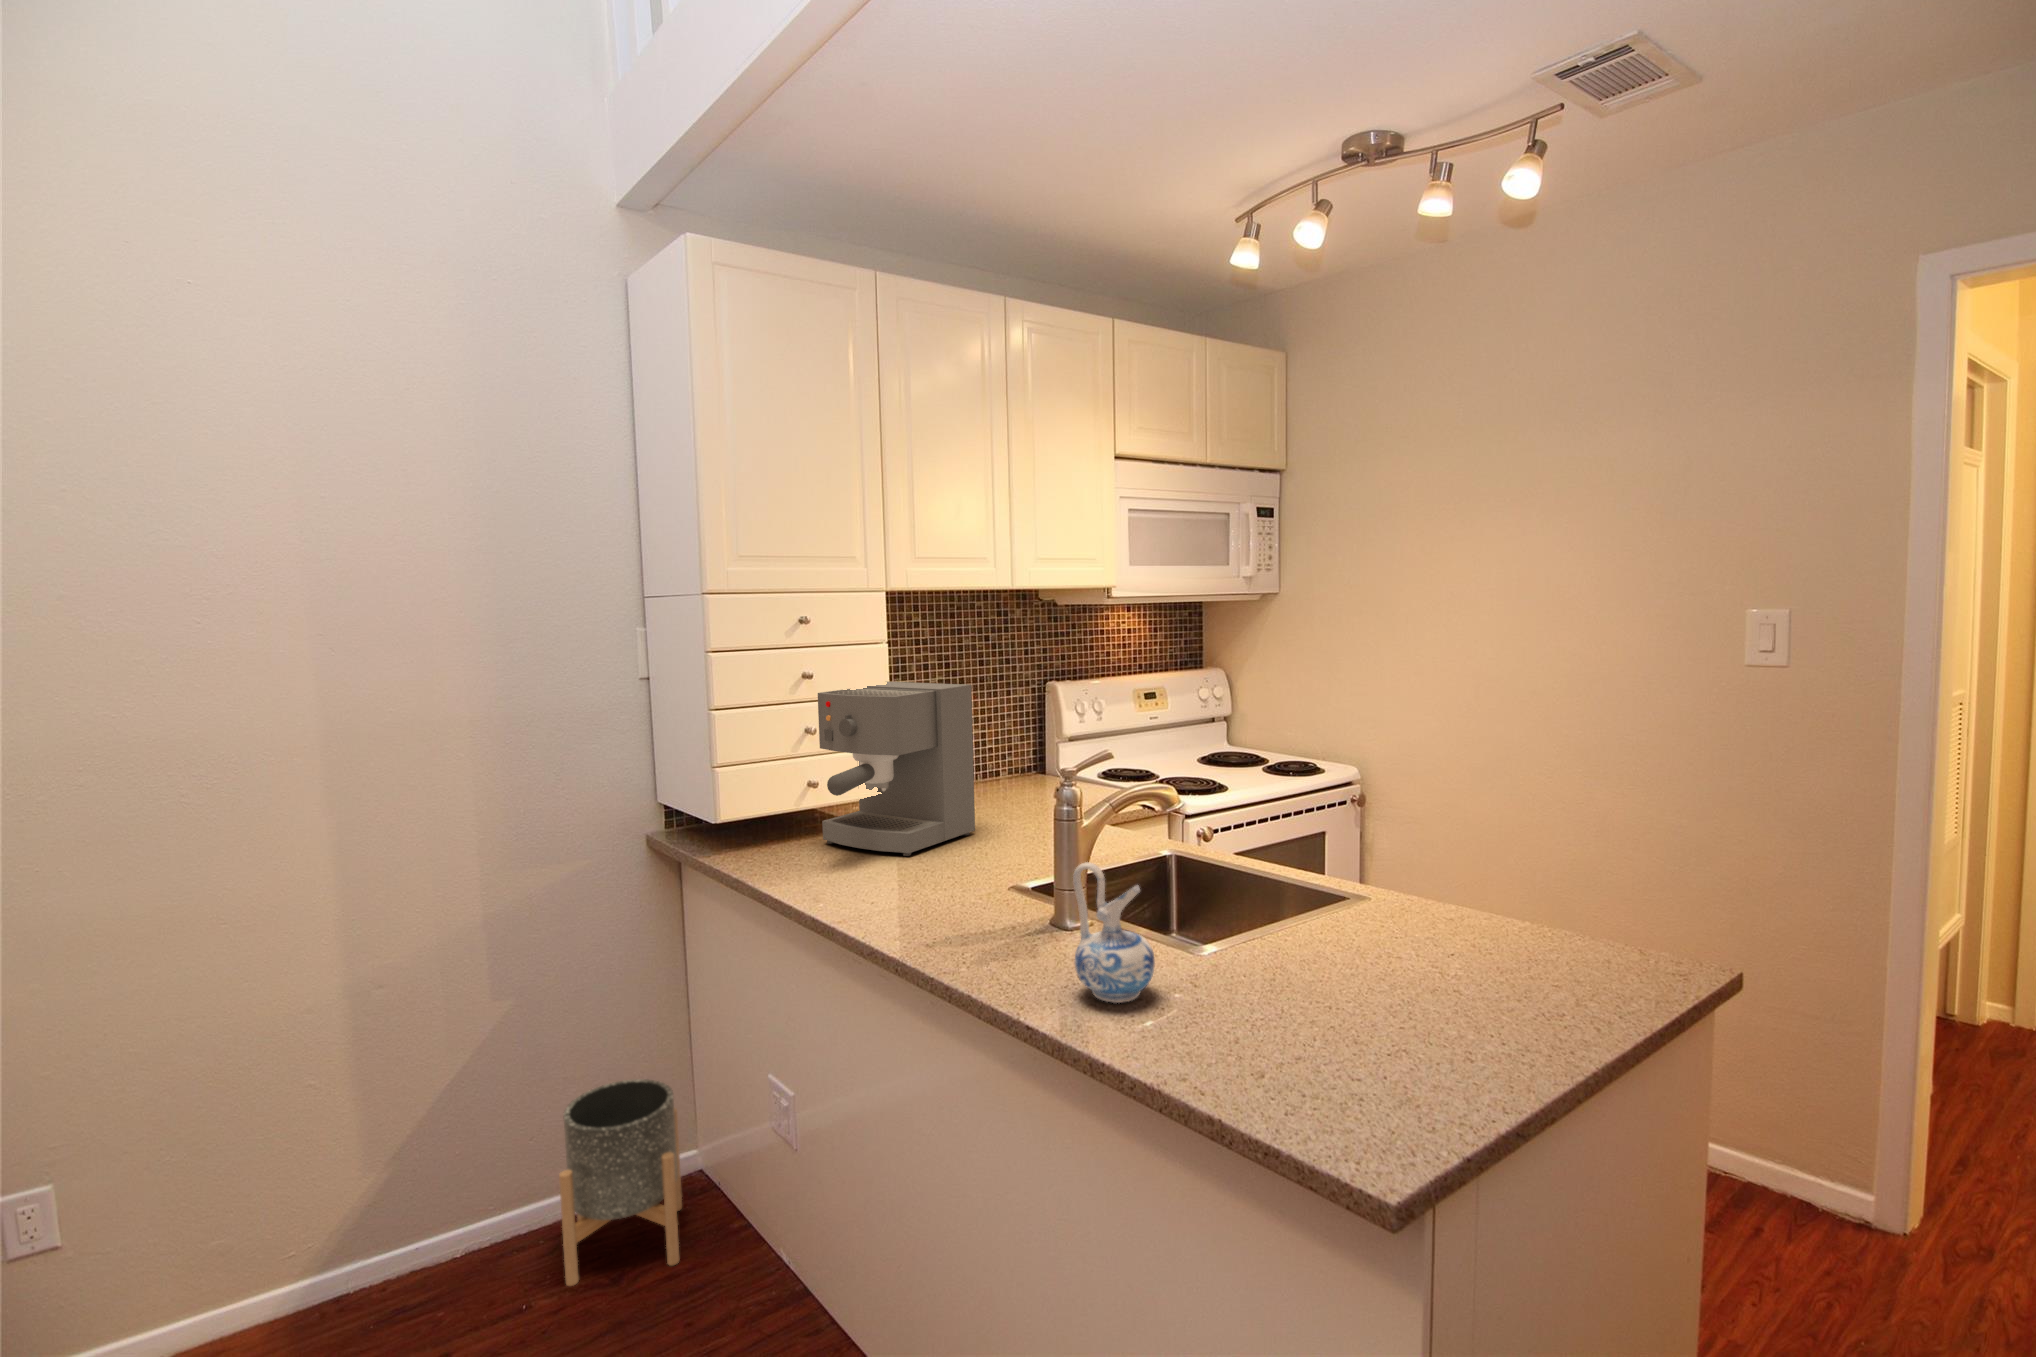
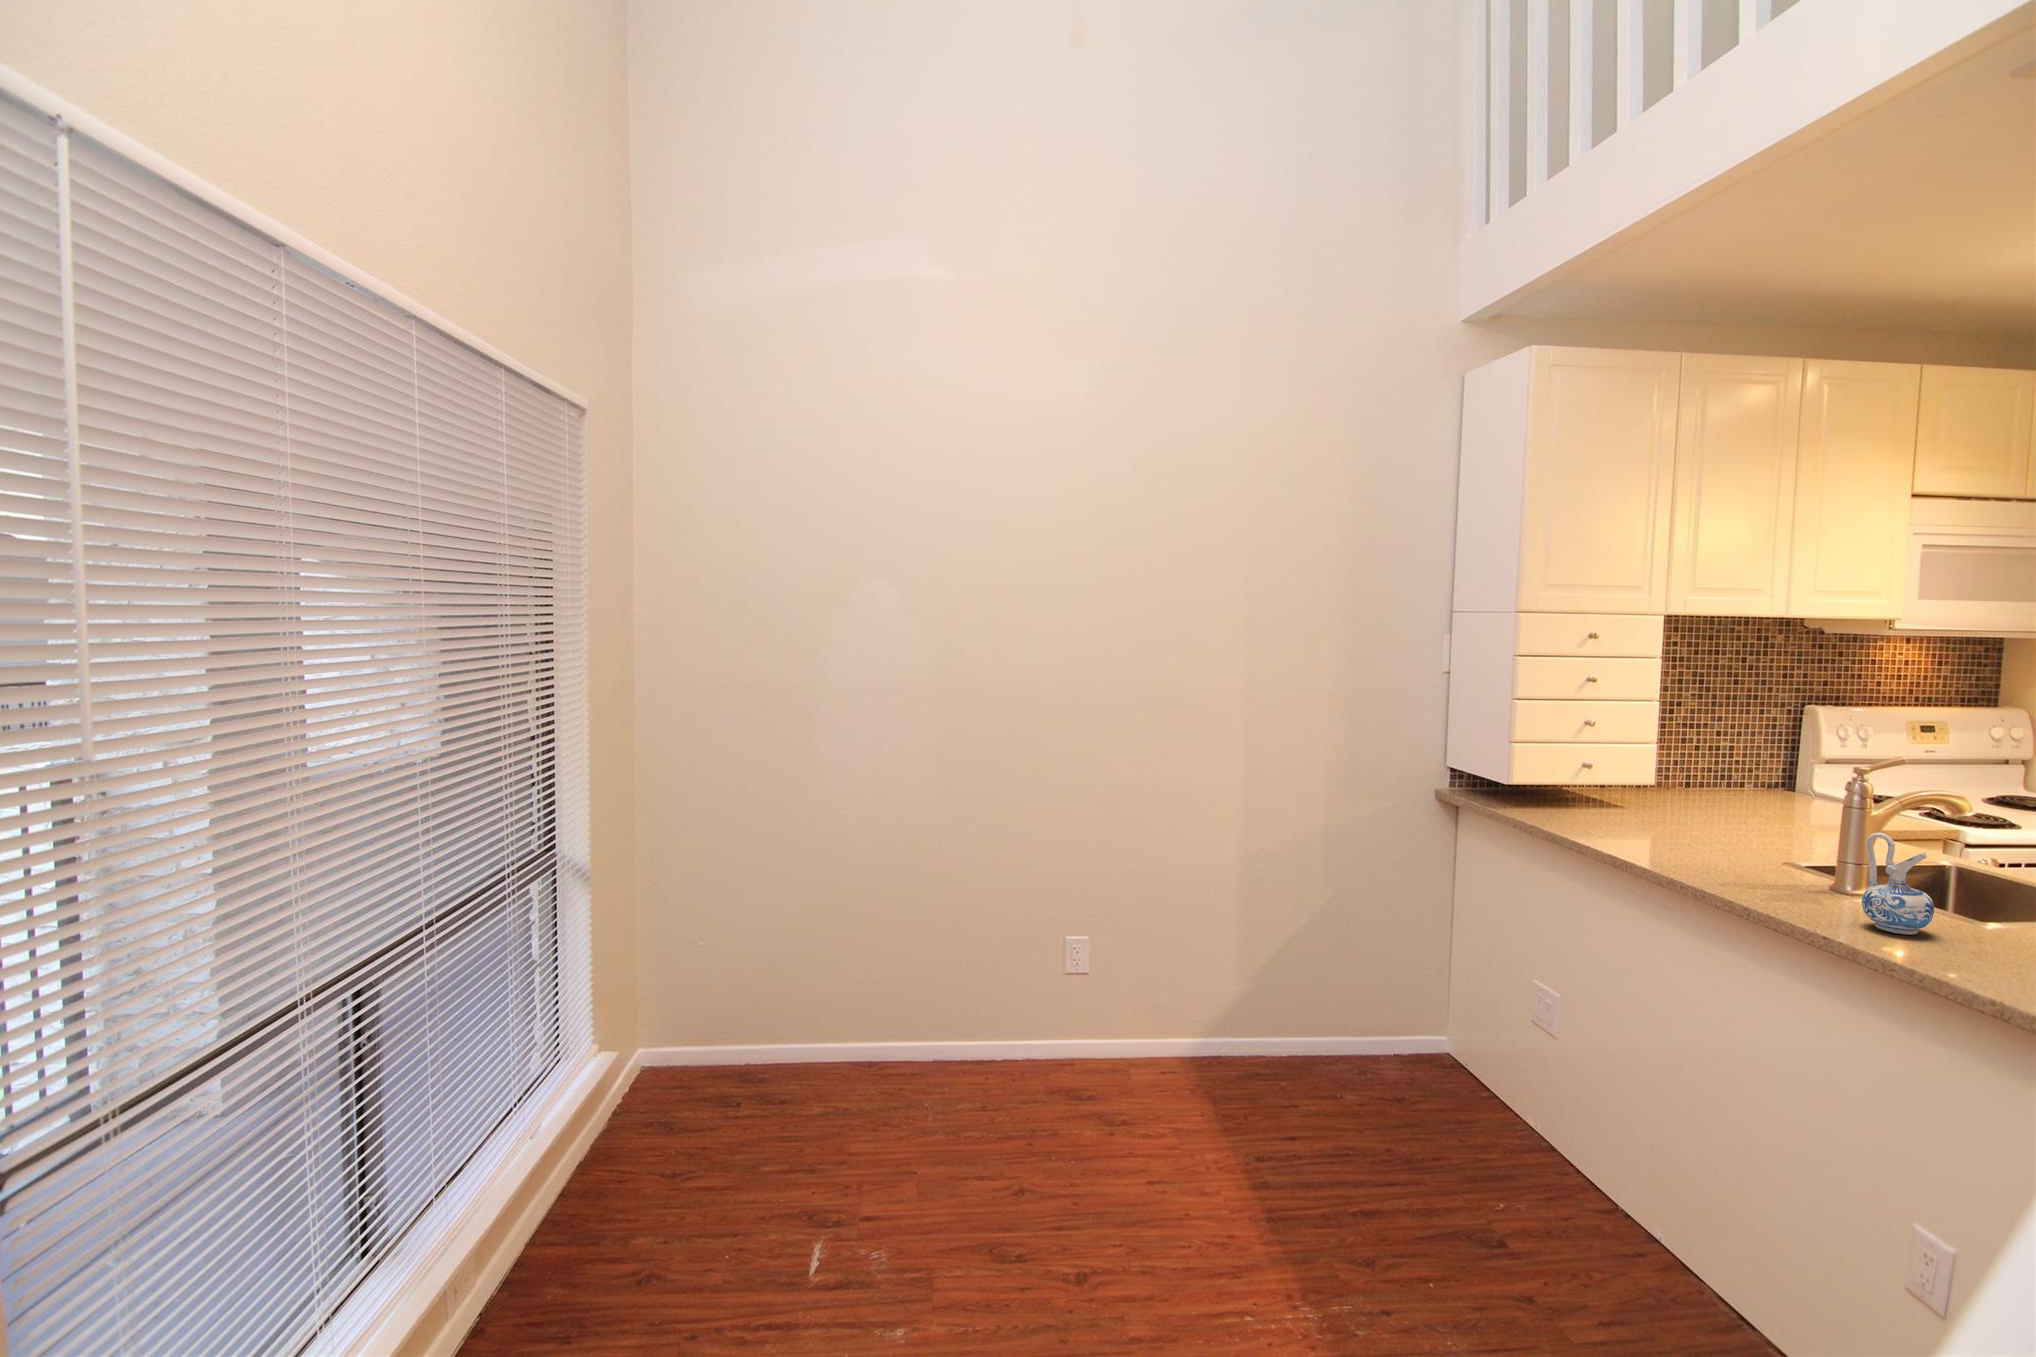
coffee maker: present [818,682,975,856] -> none [1594,691,1745,832]
planter: present [559,1079,682,1286] -> none [1368,967,1457,1104]

